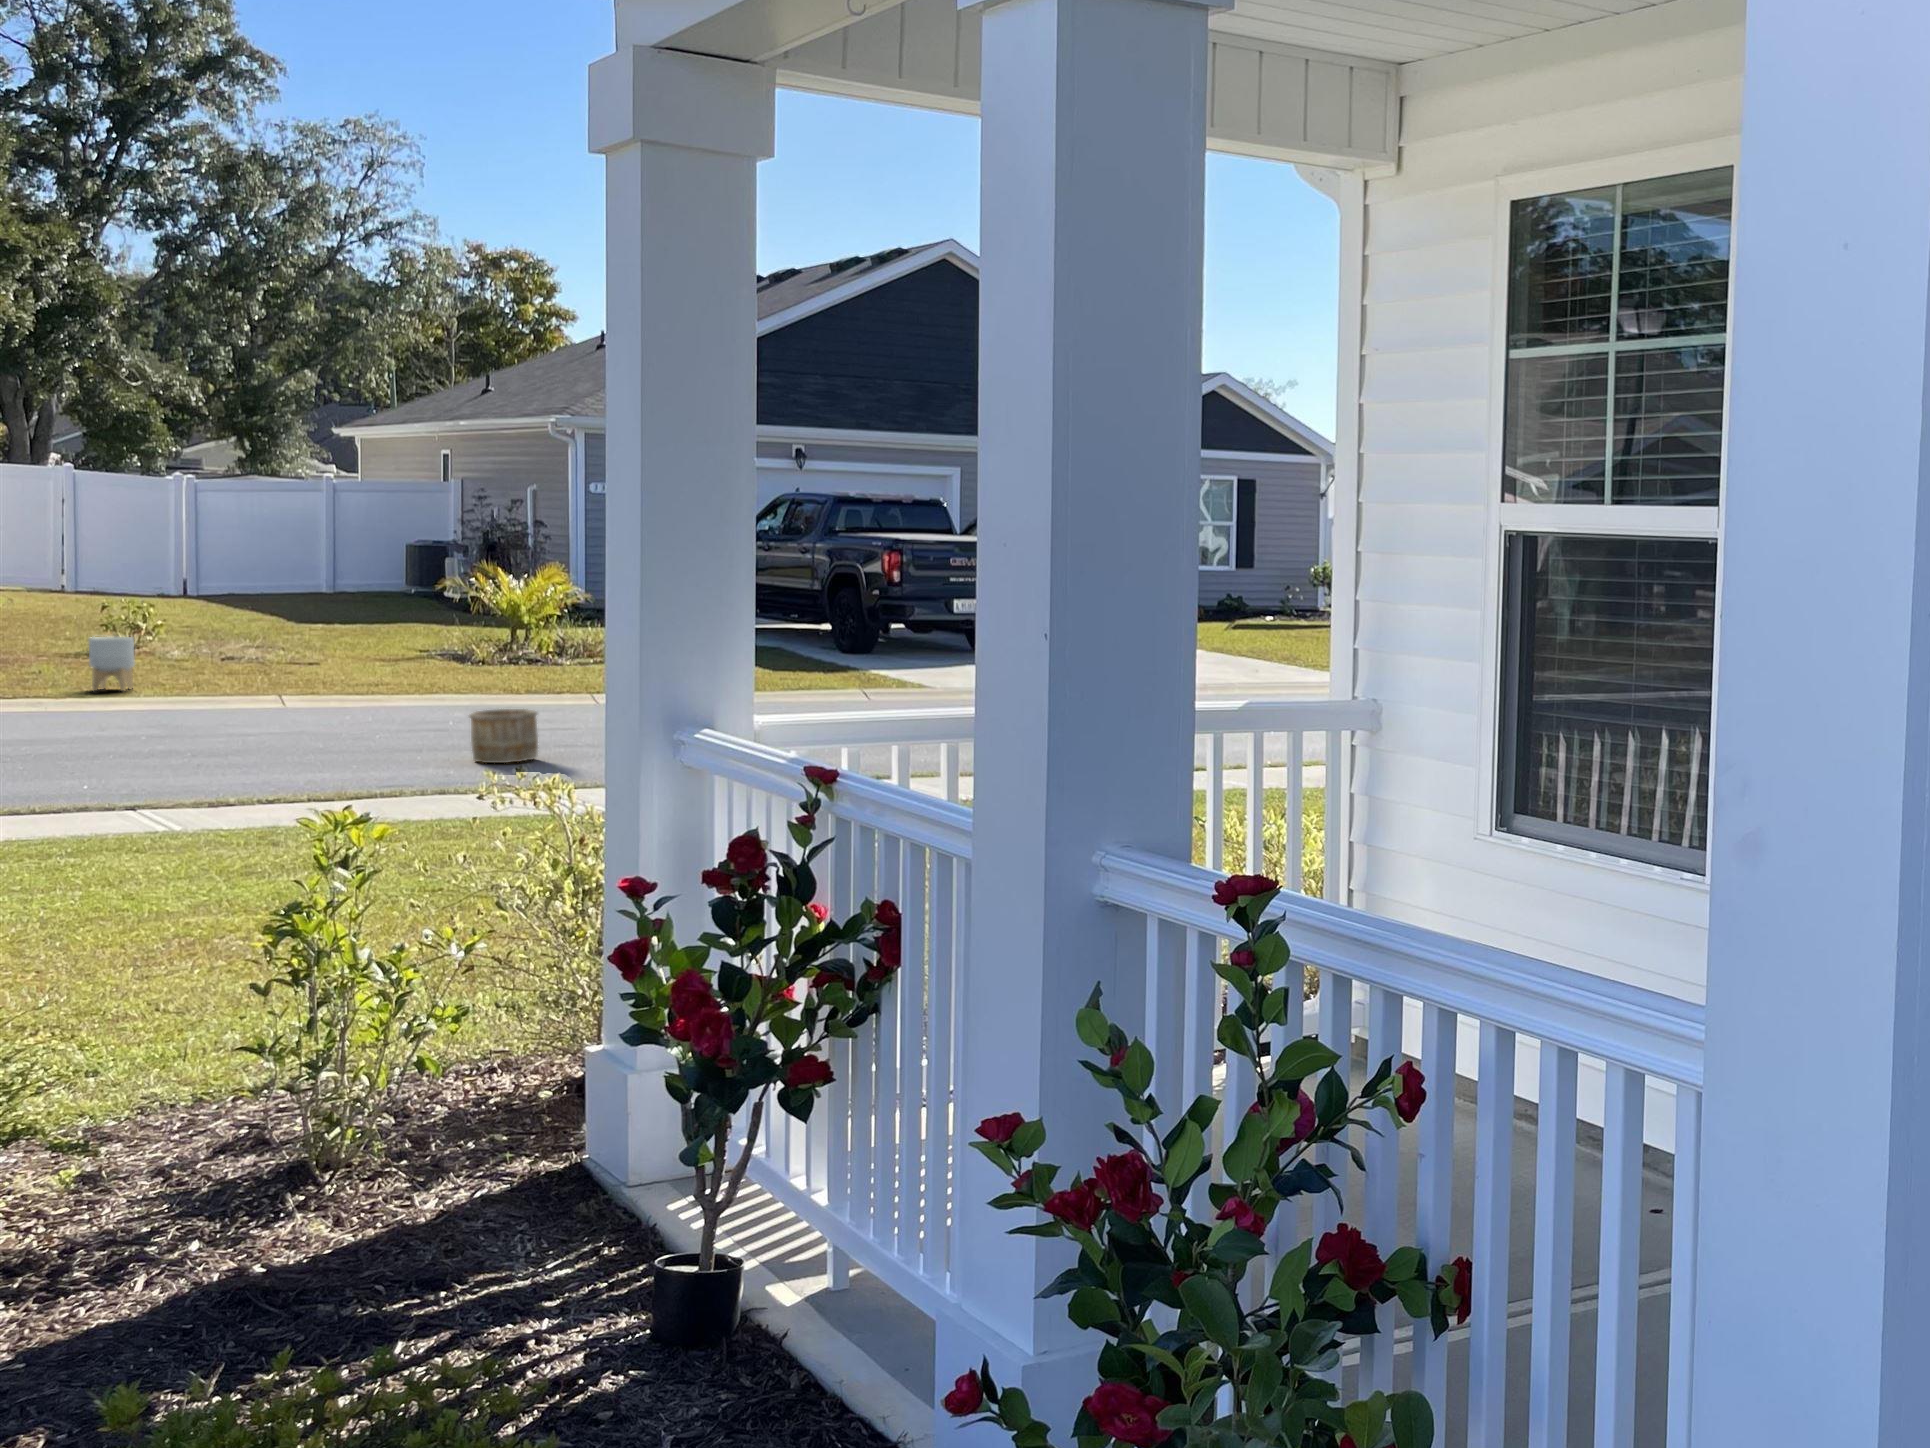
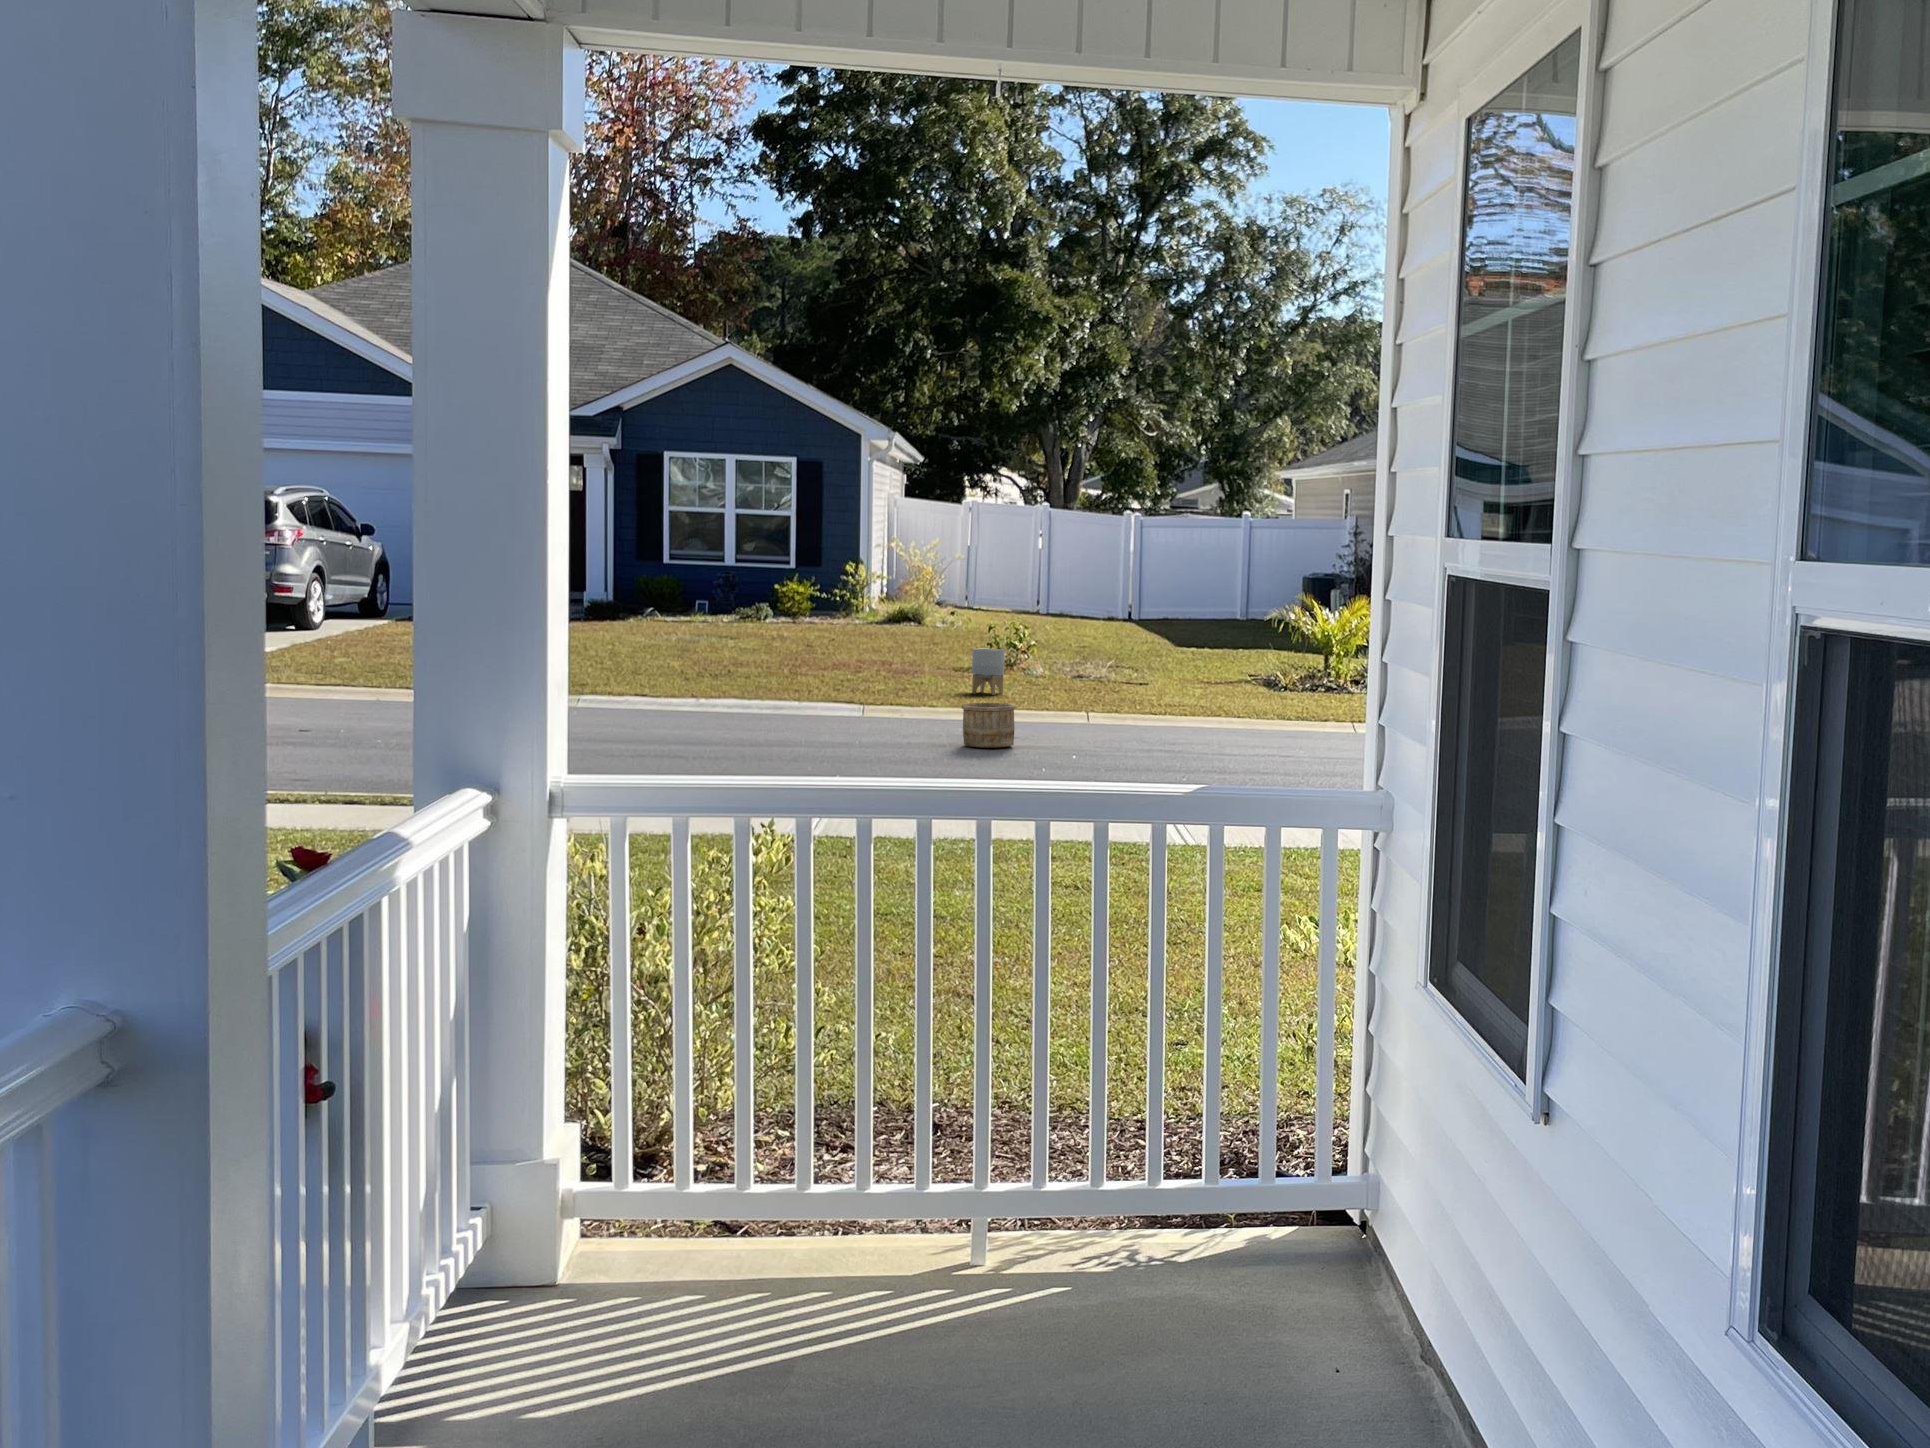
wooden bucket: present [469,709,538,763] -> present [961,703,1016,748]

